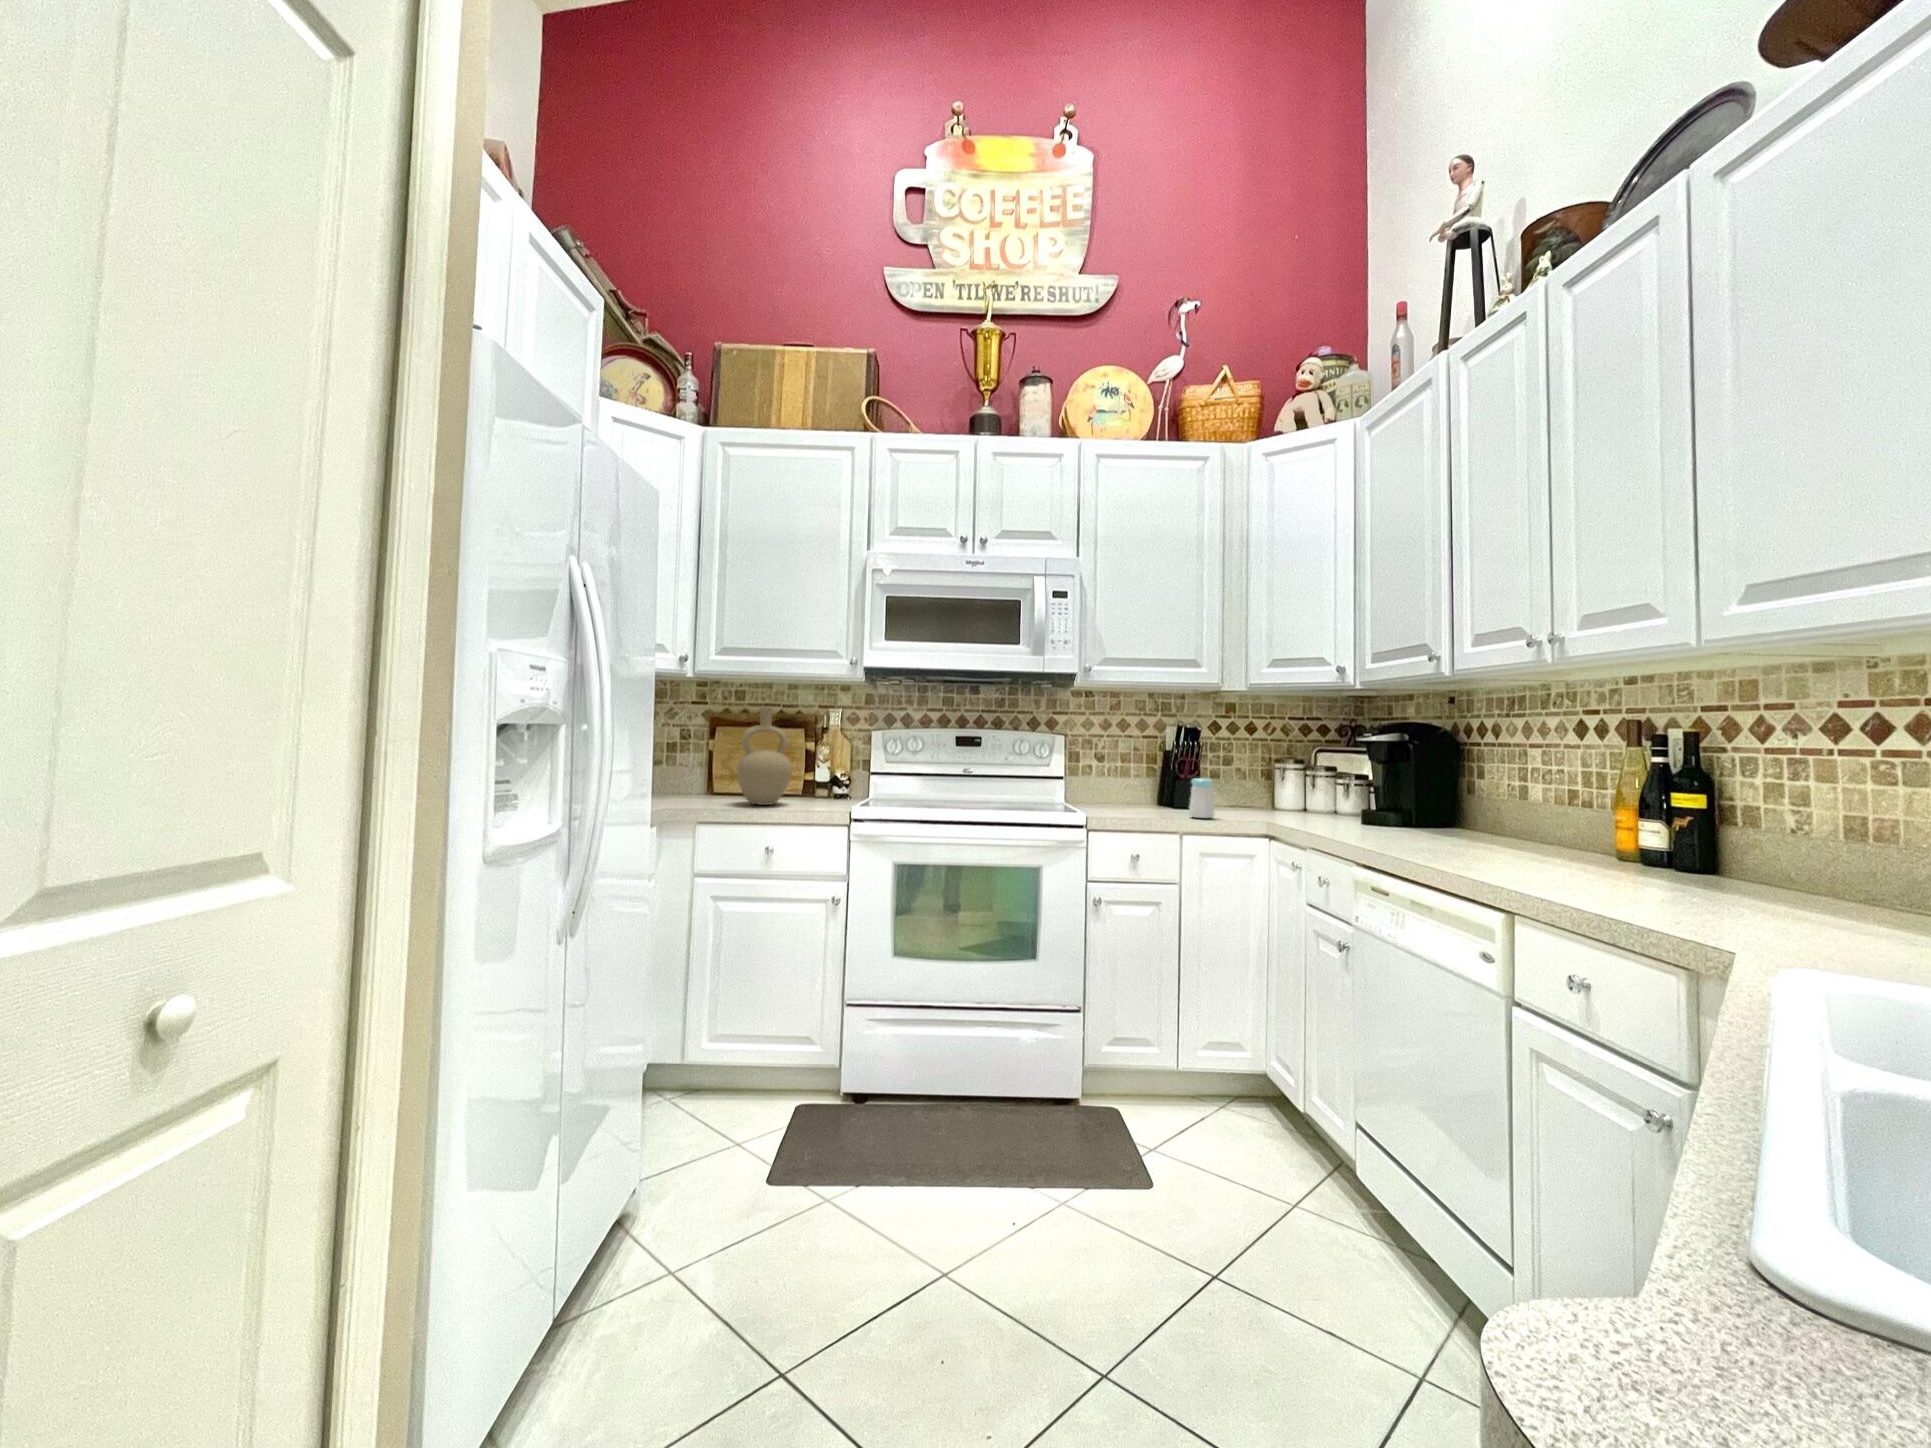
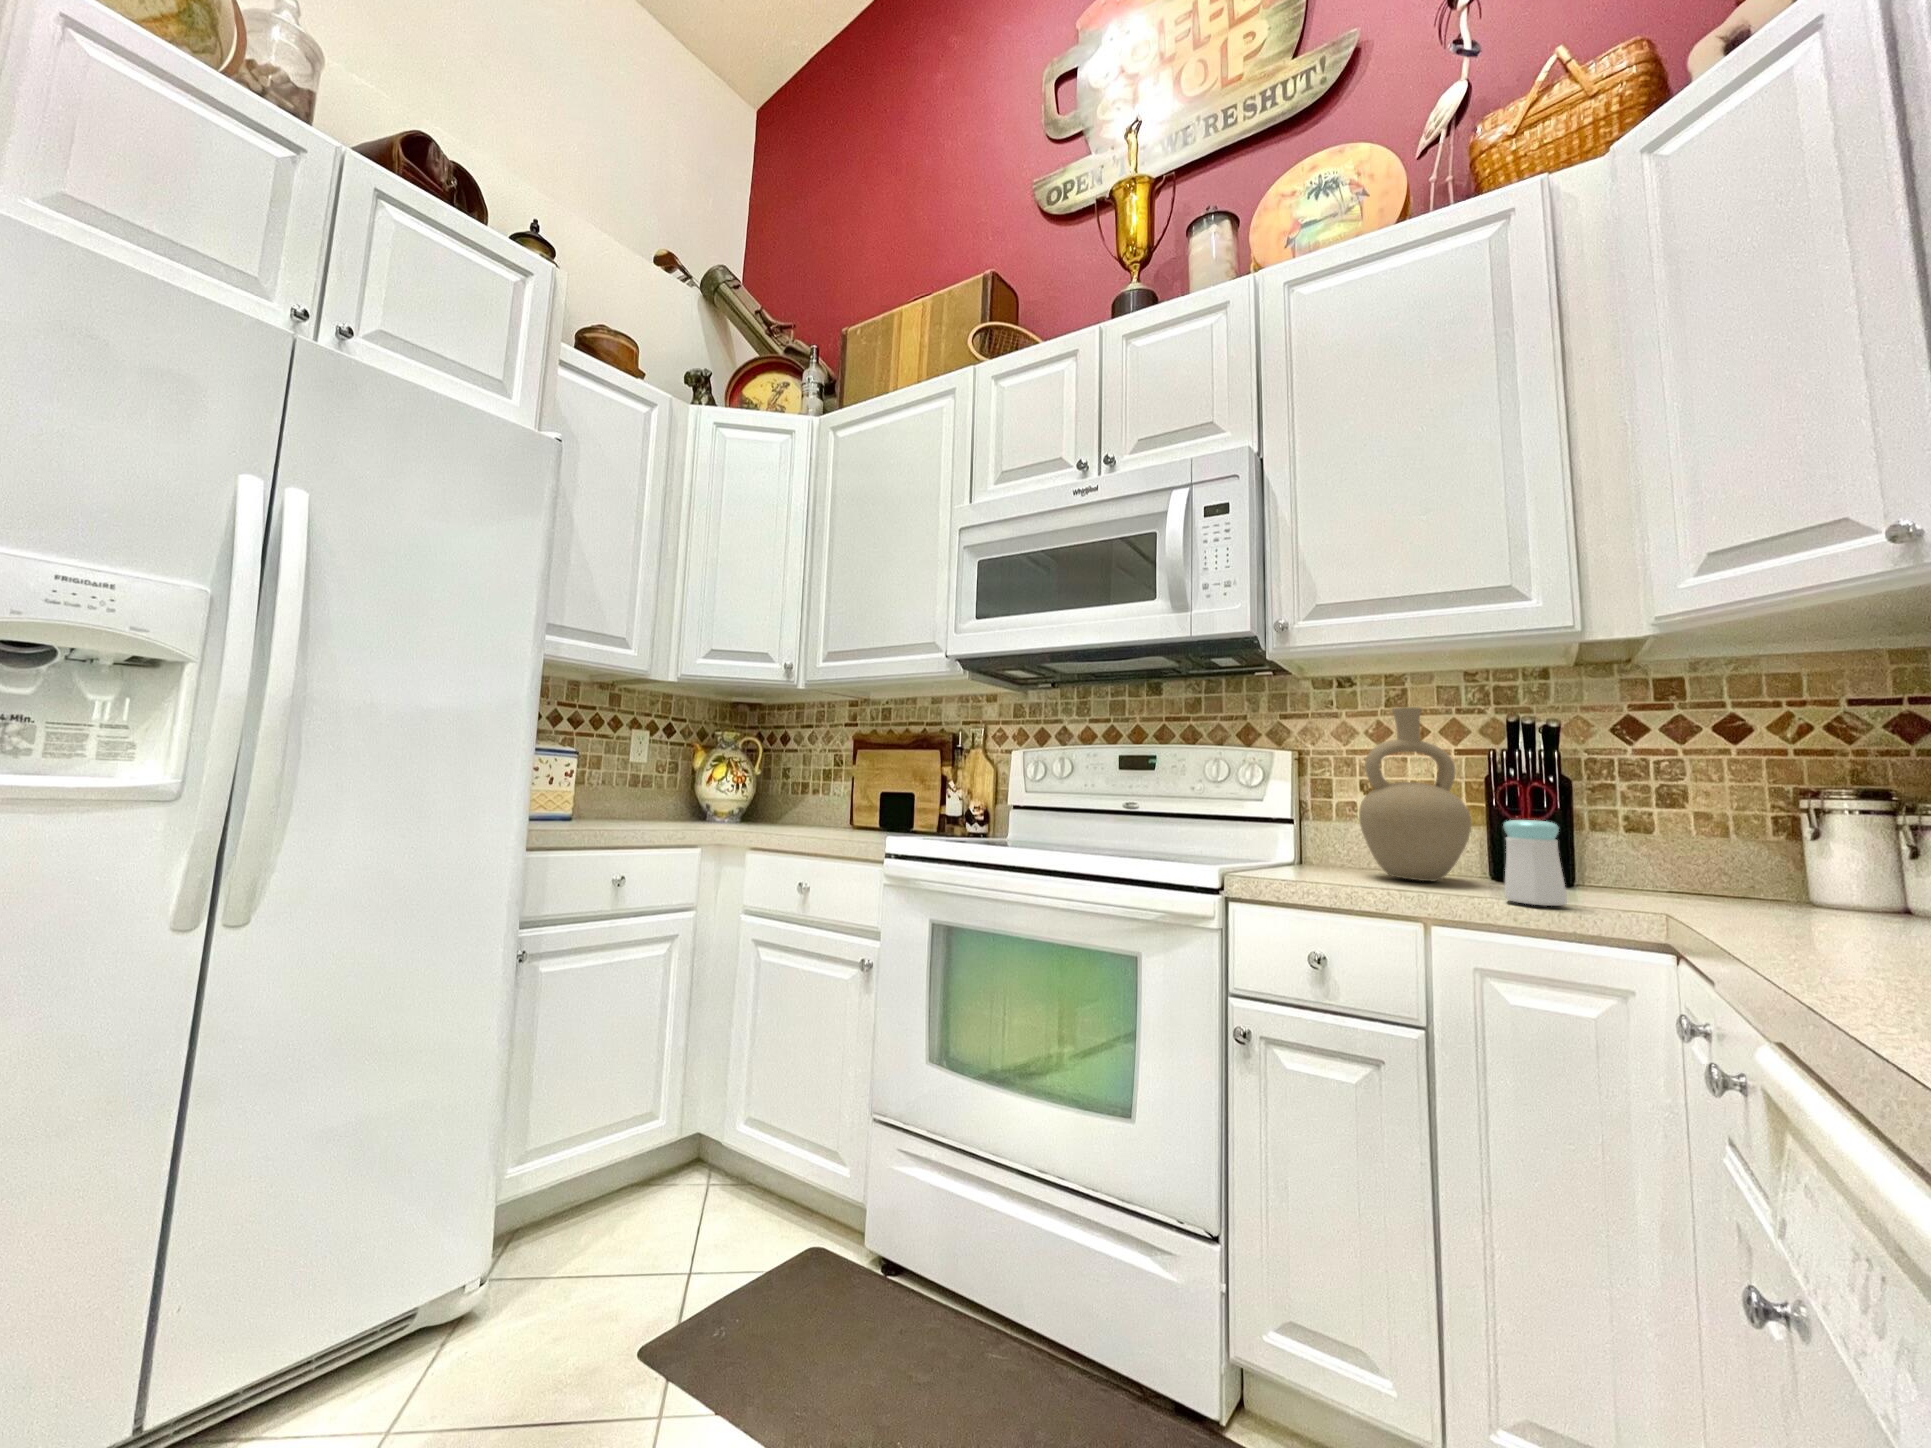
vase: present [737,707,792,805] -> present [1359,707,1471,881]

